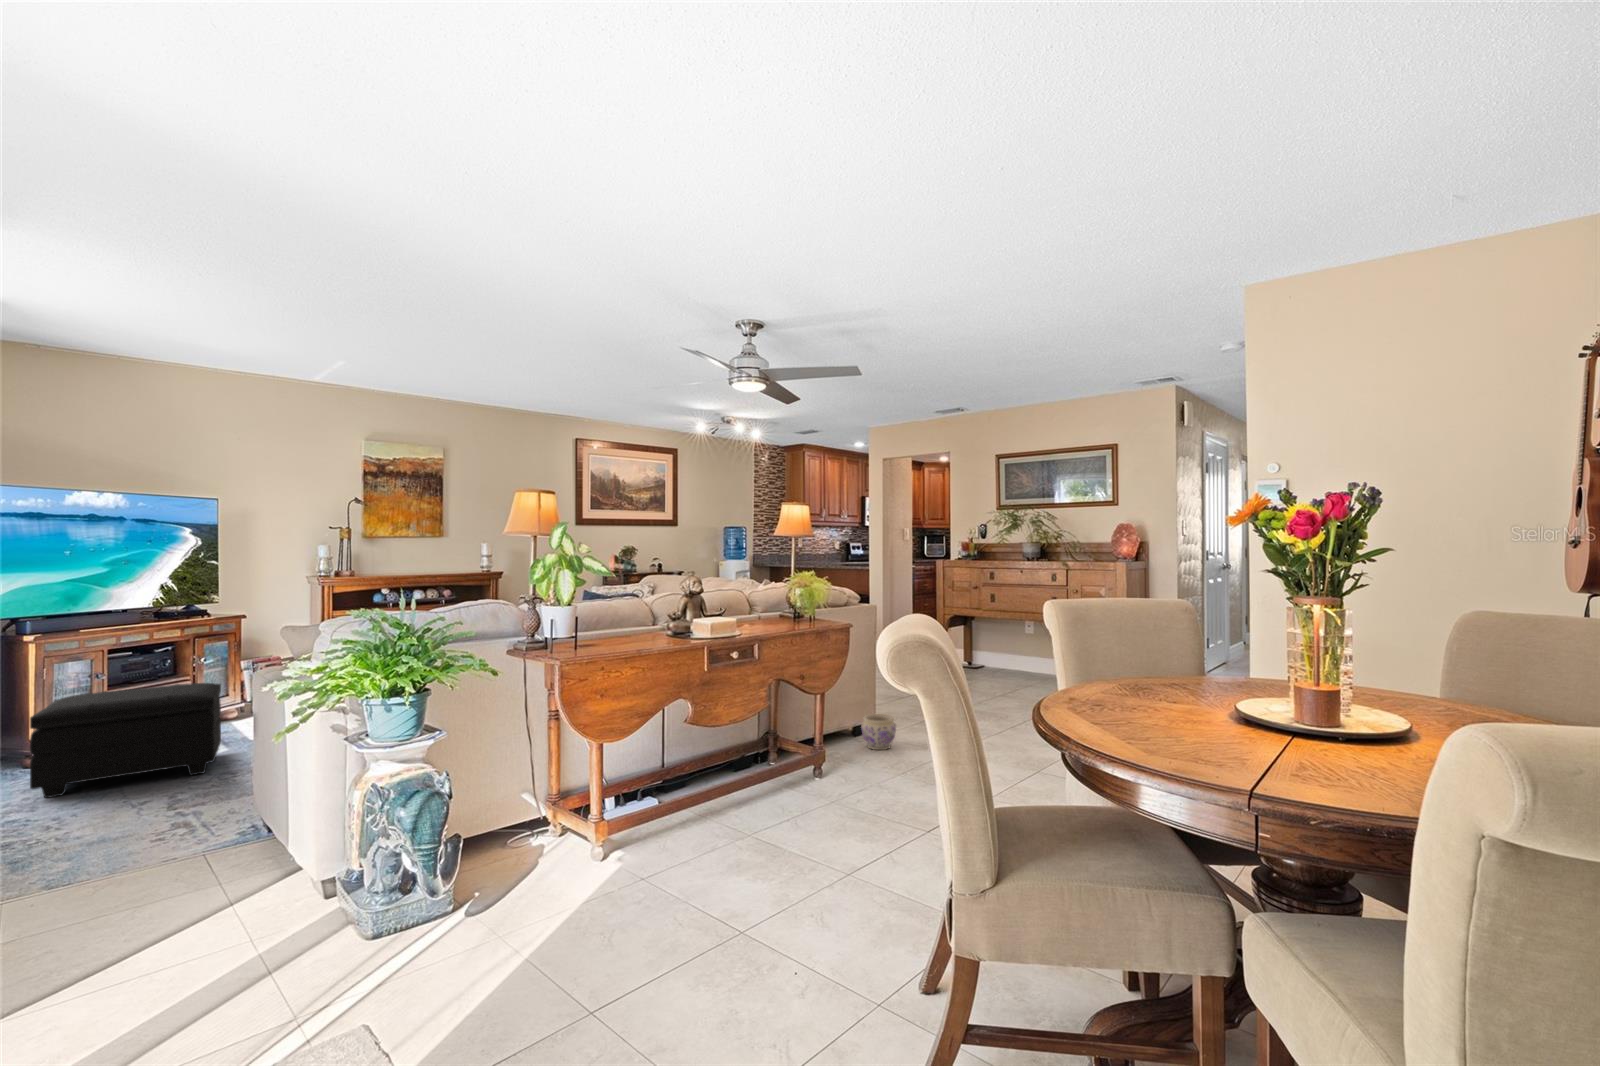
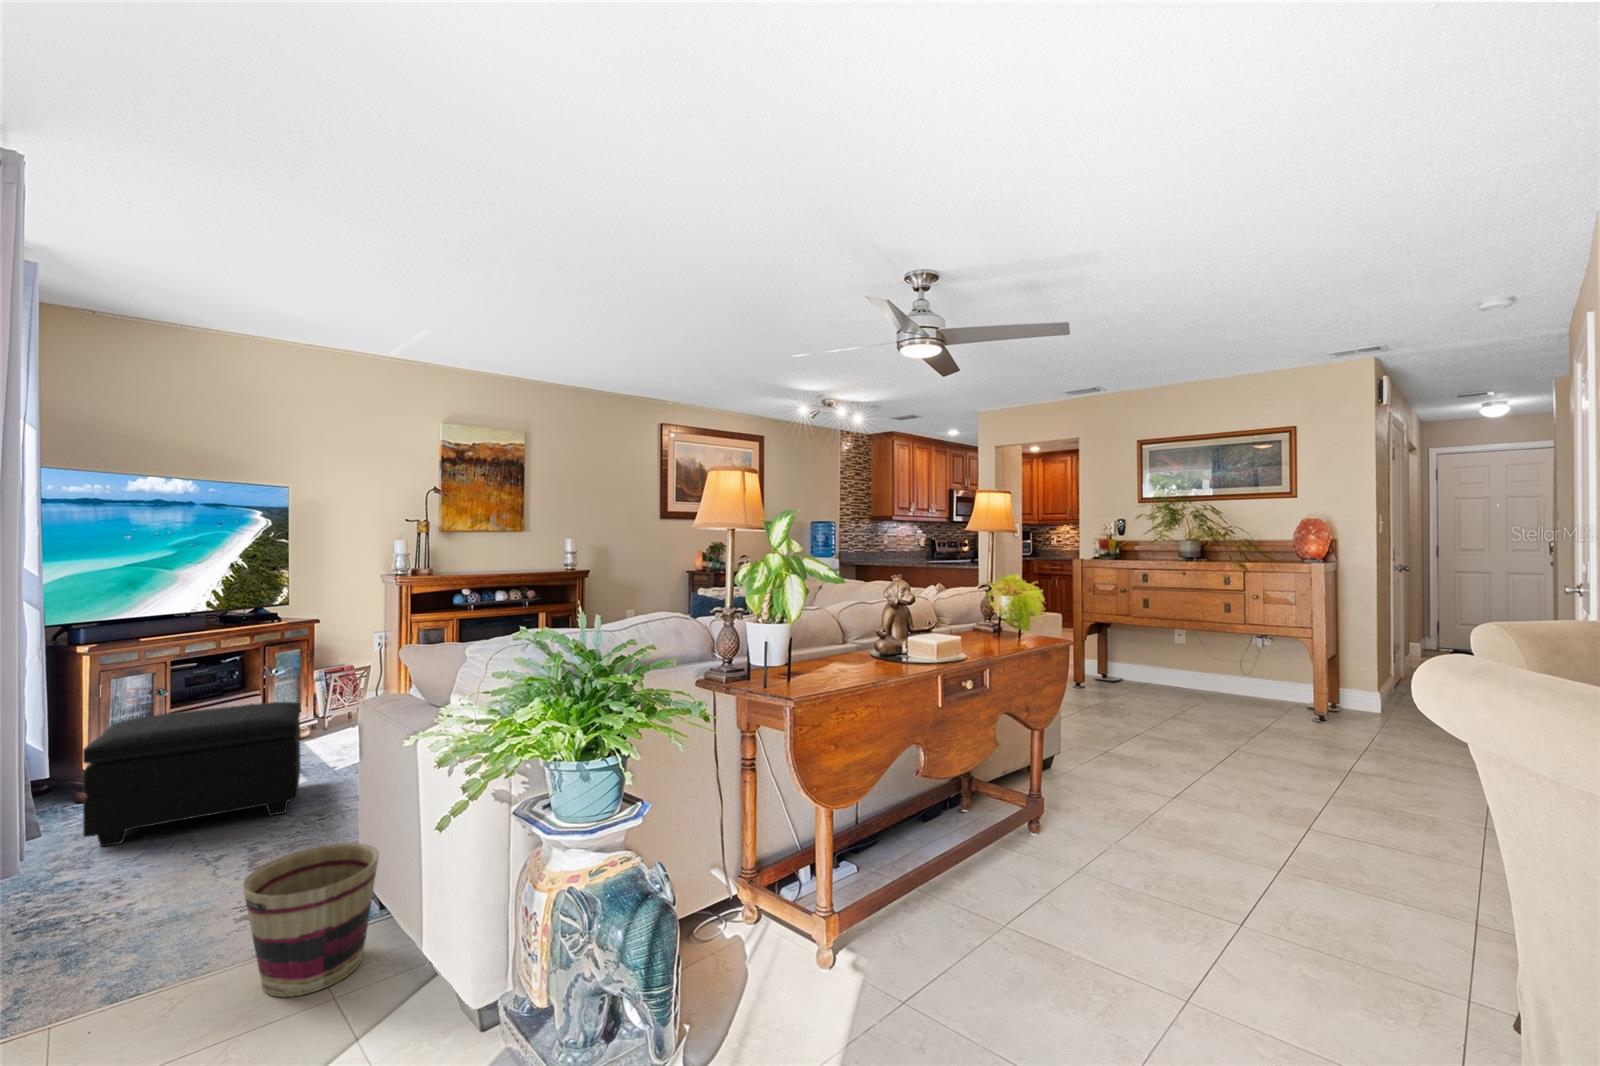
planter: present [861,714,896,750] -> none [1056,745,1102,791]
basket: none [152,777,261,883] -> present [243,843,379,997]

